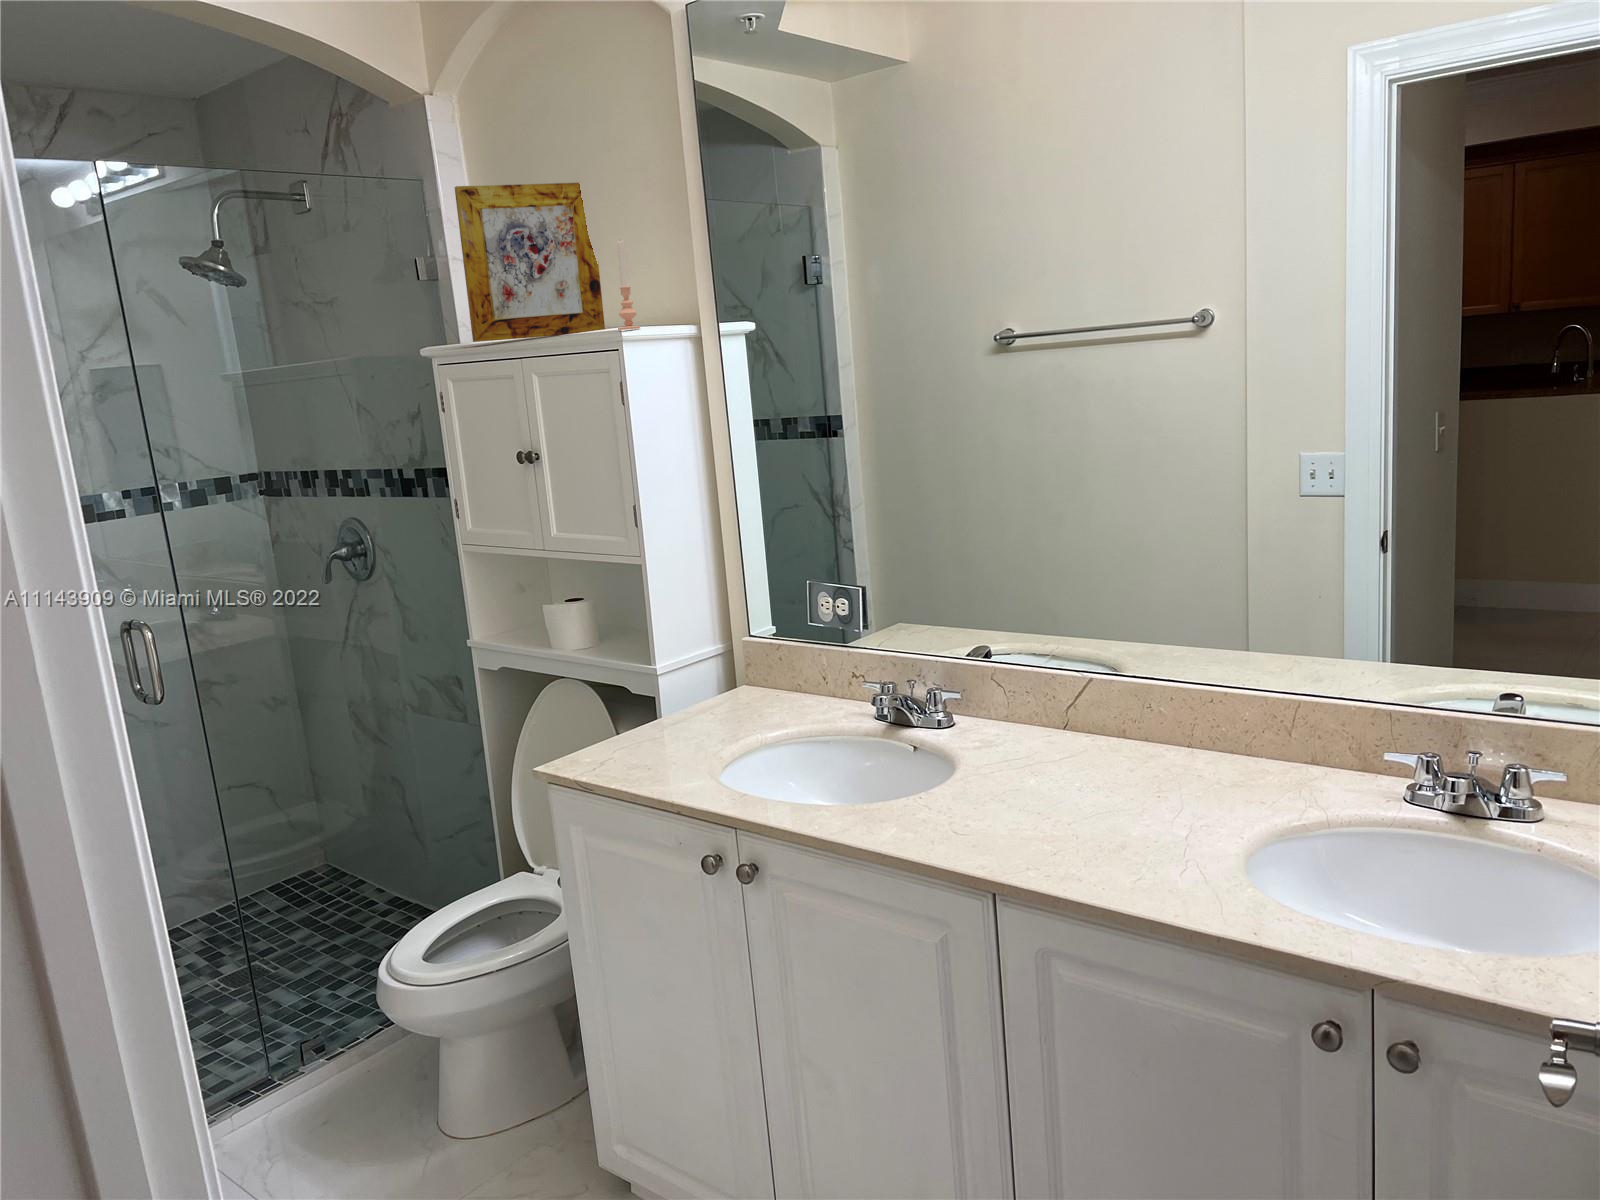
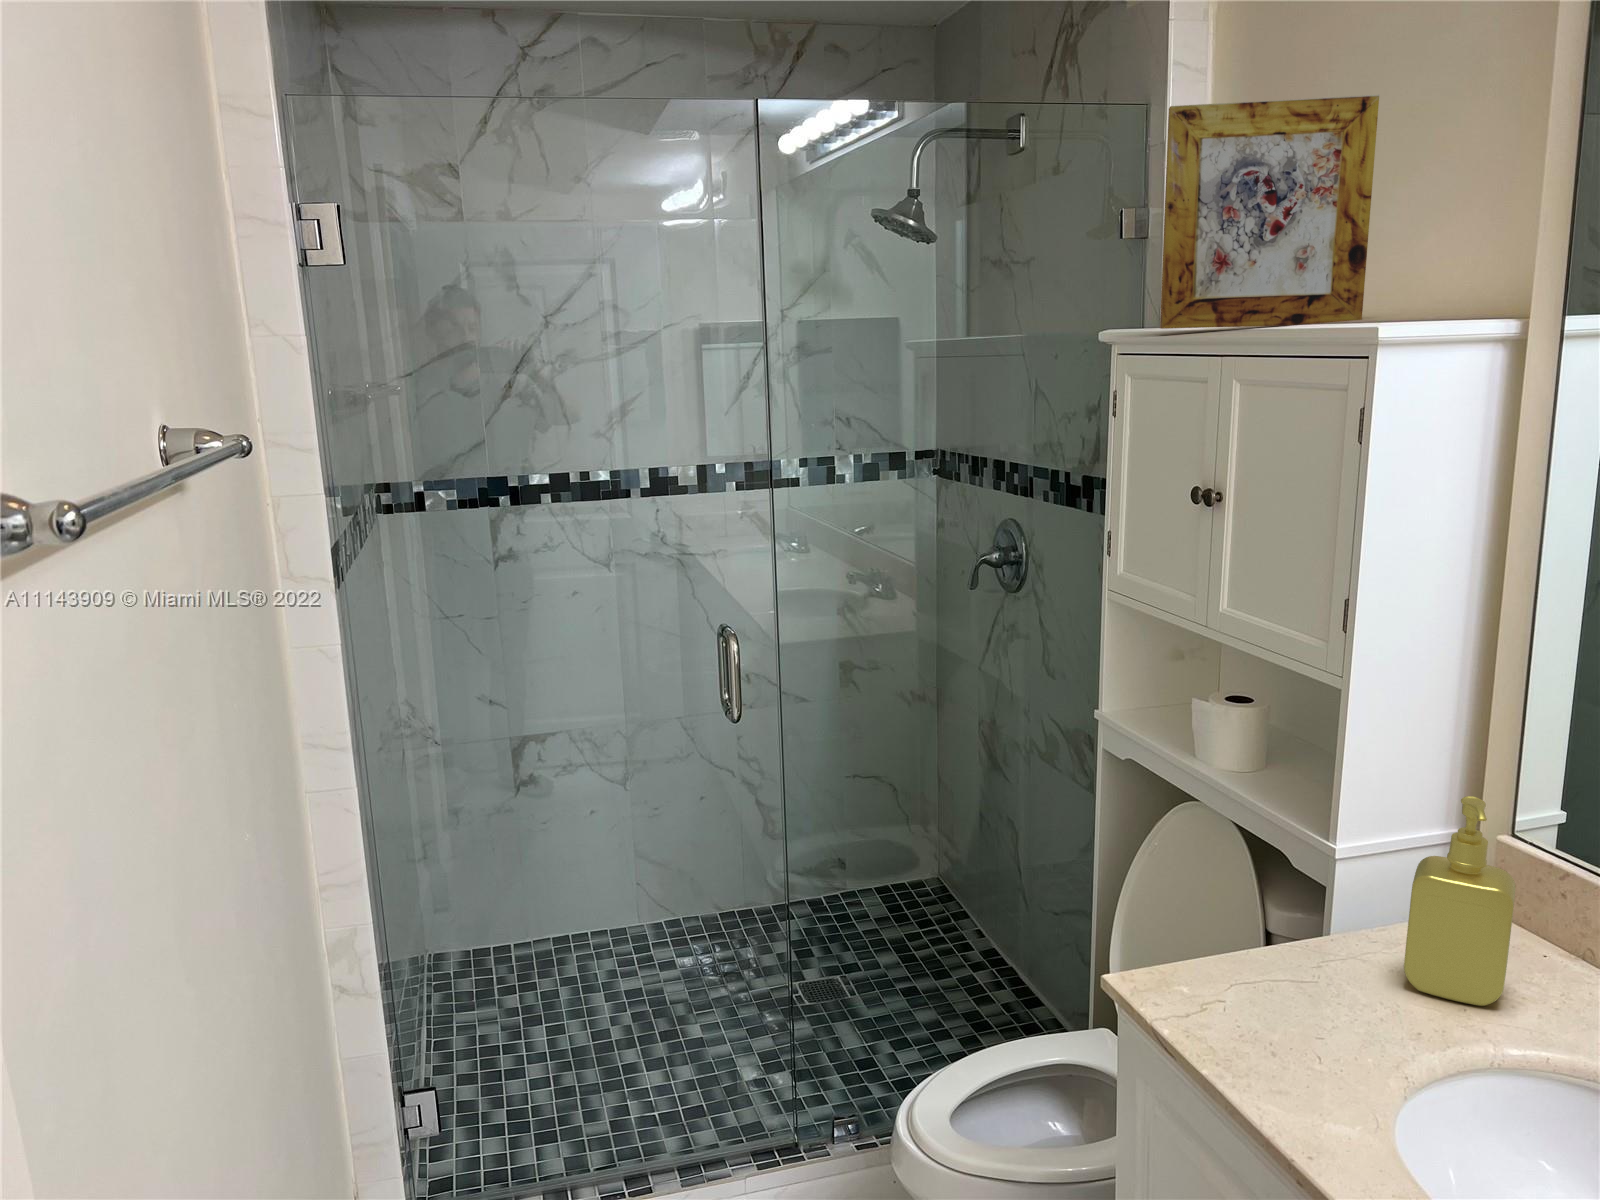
candle: present [617,240,640,330] -> none [1374,181,1412,327]
soap dispenser: none [704,597,761,721] -> present [1404,796,1515,1006]

